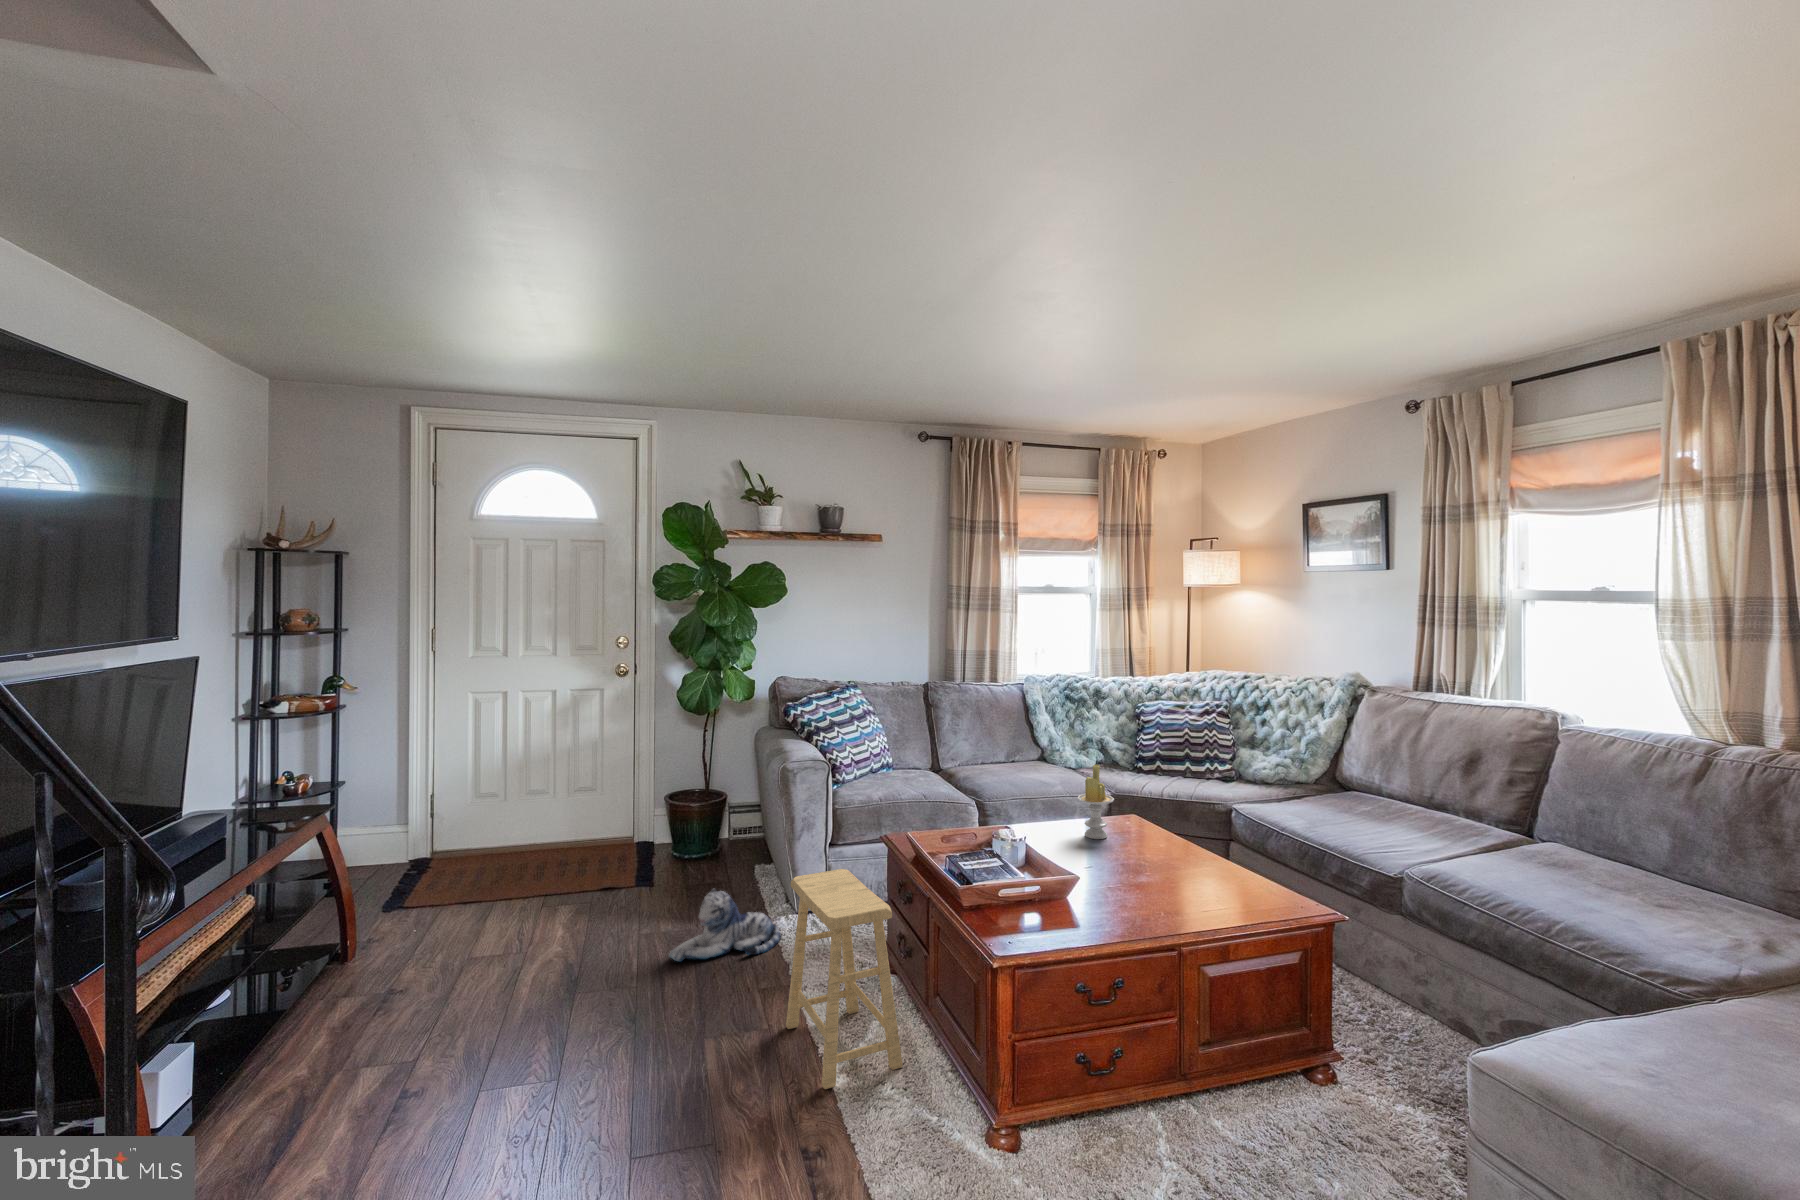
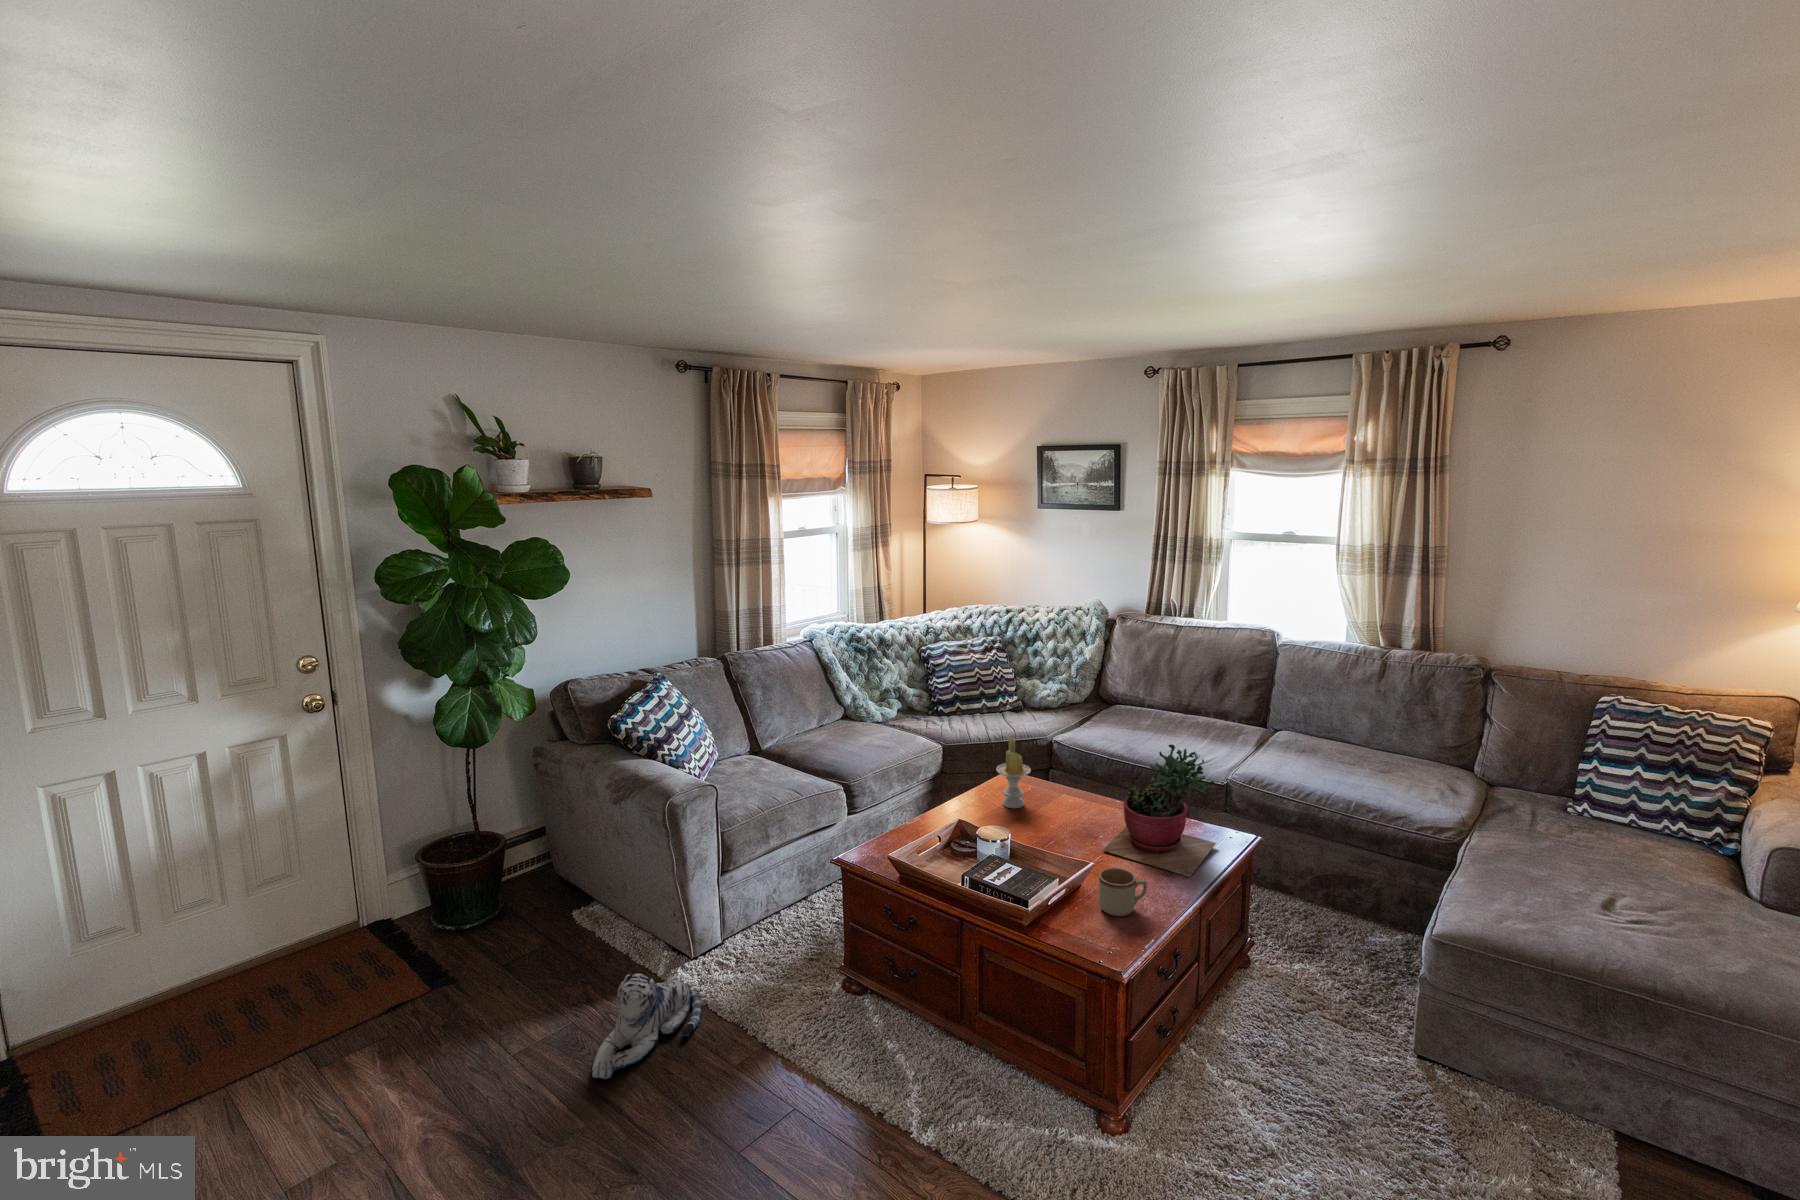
succulent plant: none [1126,767,1263,919] -> present [1103,744,1216,877]
footstool: present [786,869,903,1089] -> none [817,916,973,1158]
mug: none [1050,876,1099,926] -> present [1099,868,1147,916]

